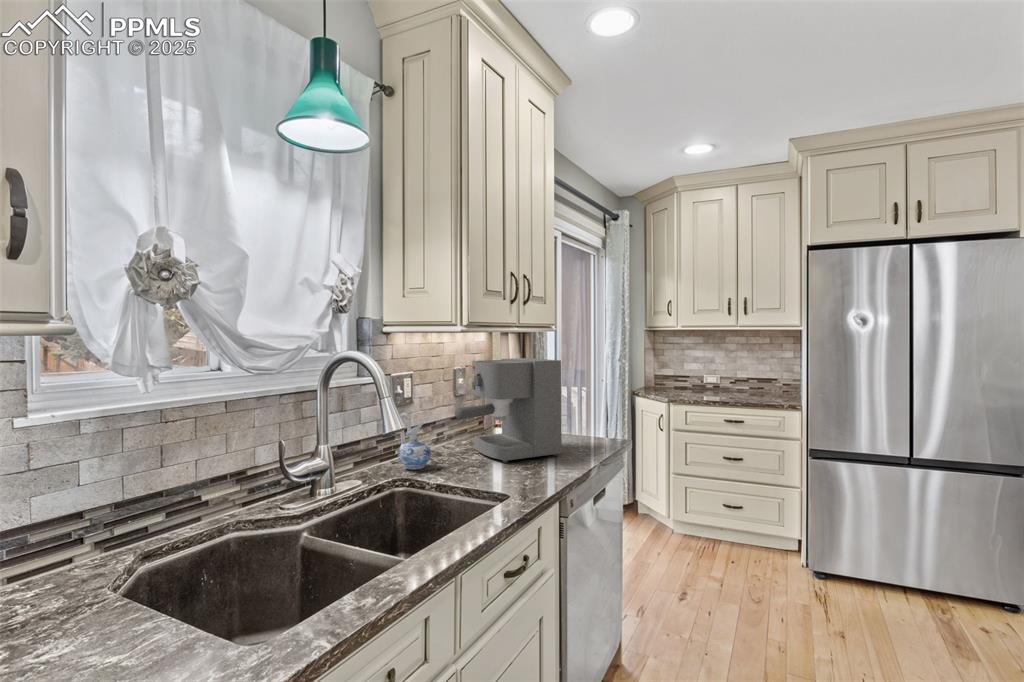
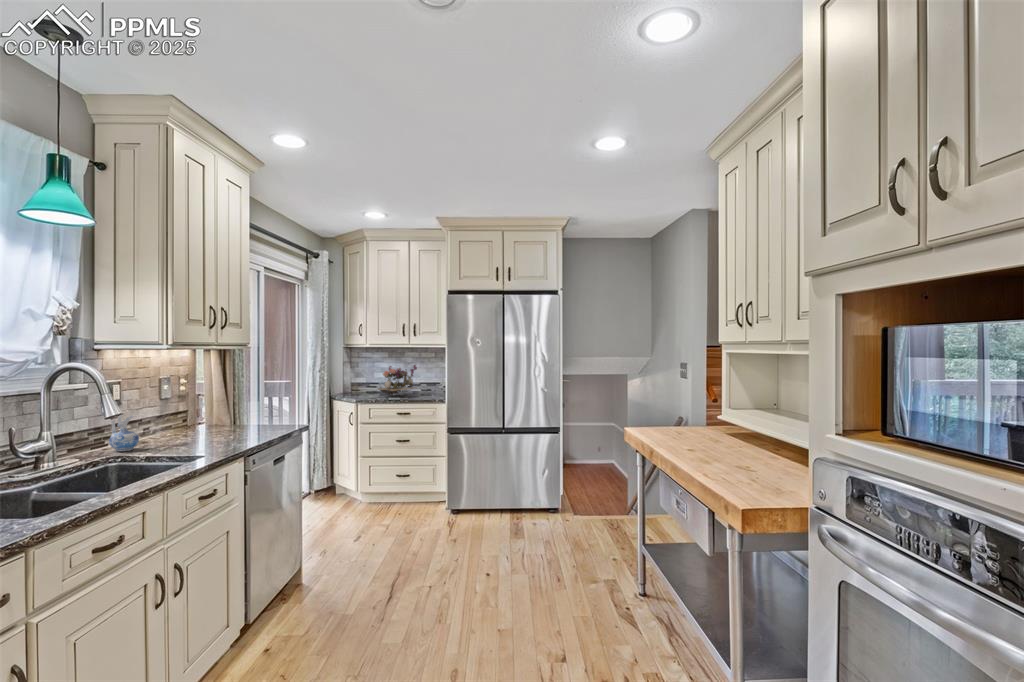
flower arrangement: none [689,352,748,395] -> present [378,365,417,395]
coffee maker: present [455,358,562,463] -> none [161,369,249,442]

